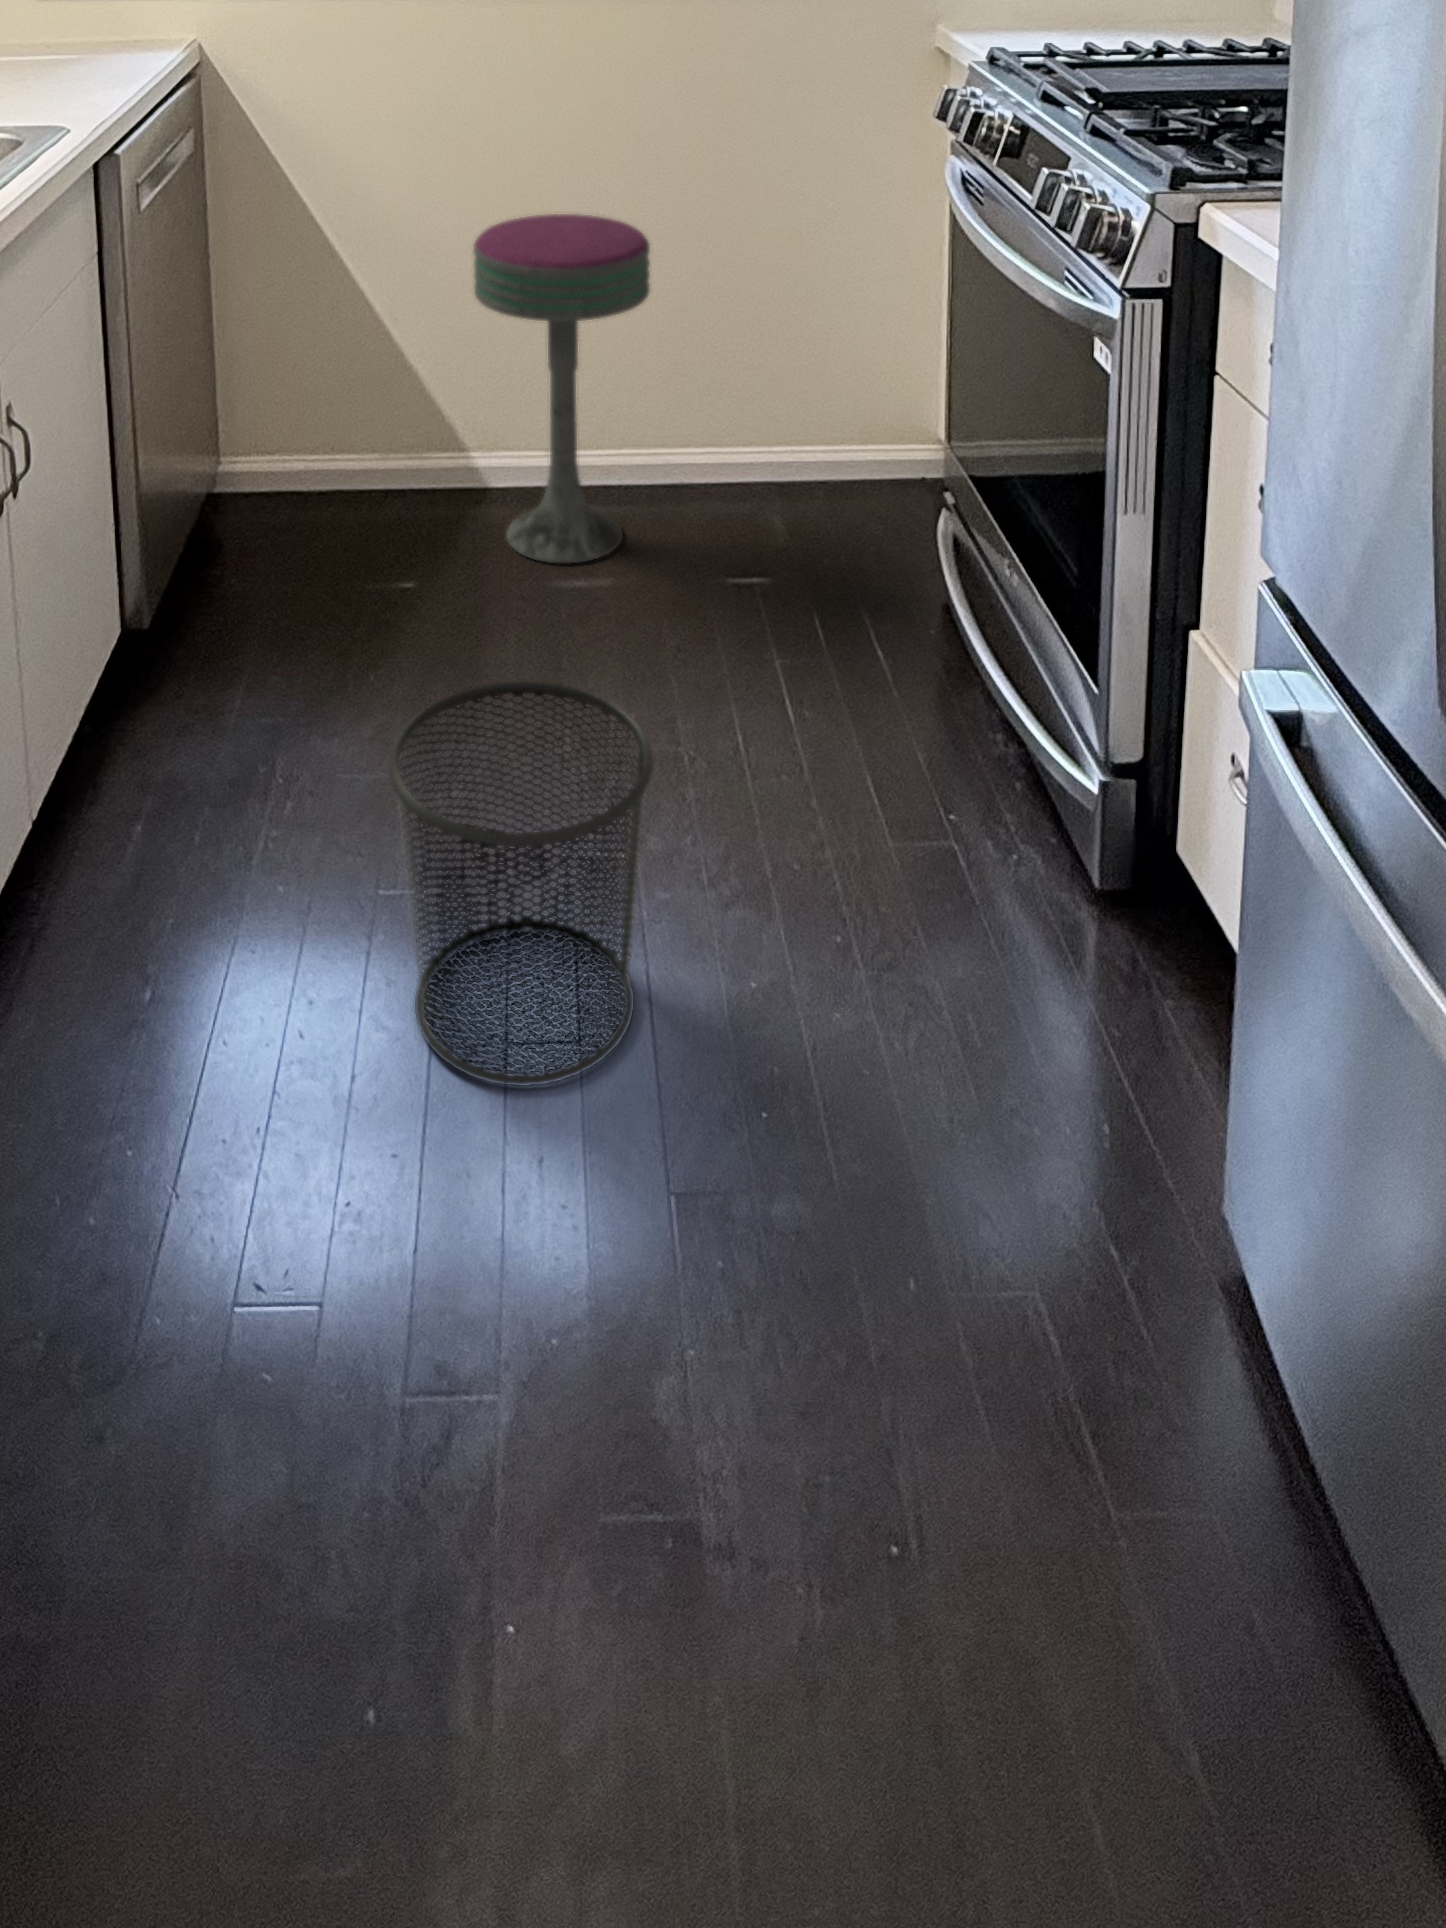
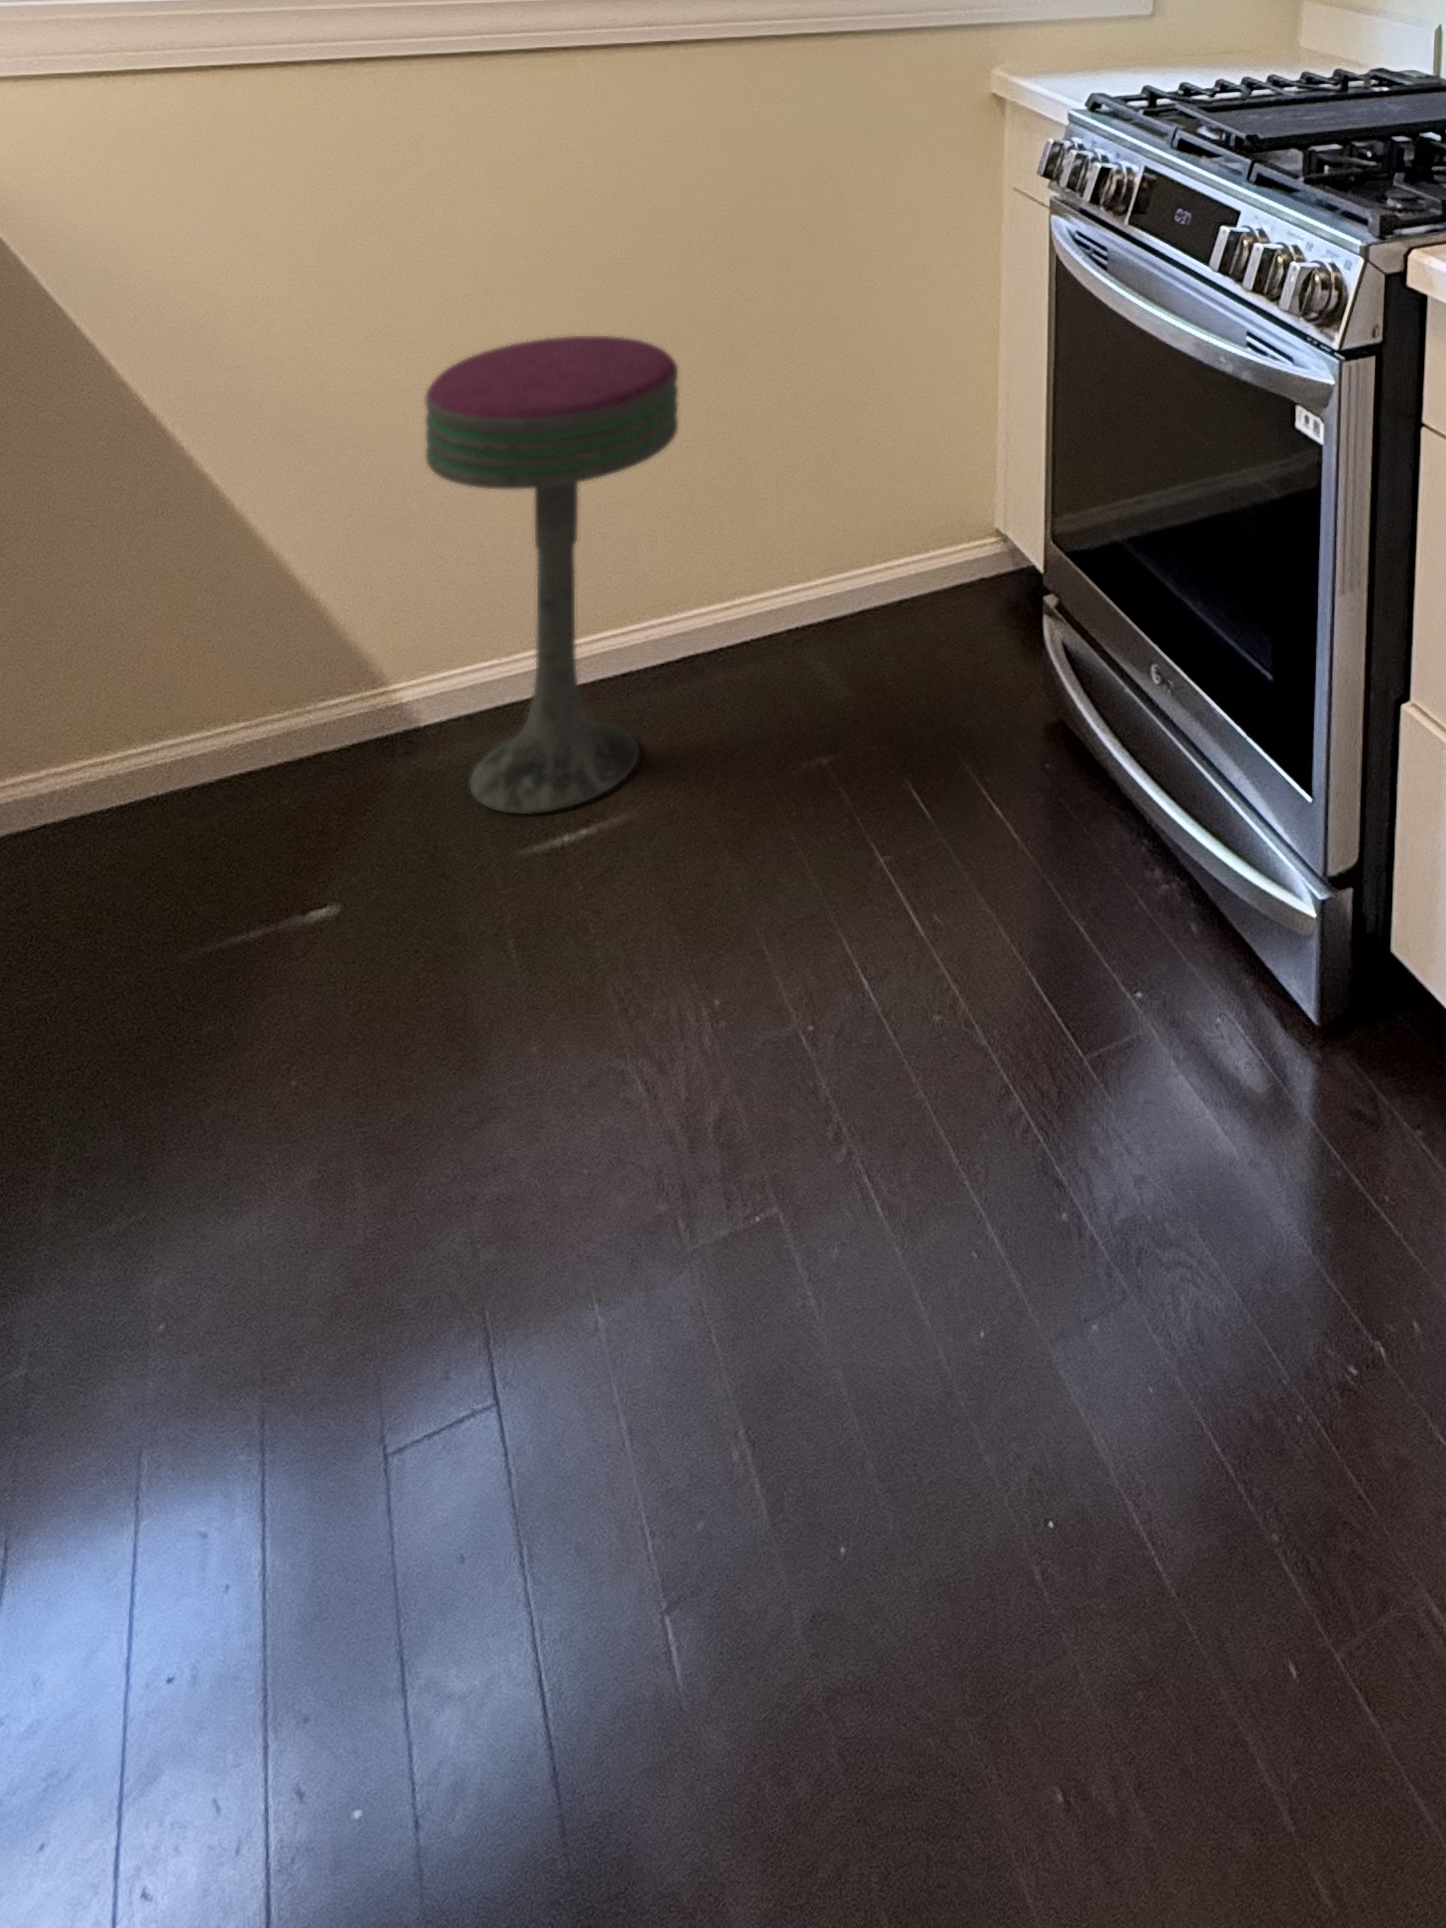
waste bin: present [388,681,654,1086] -> none [468,1004,869,1666]

